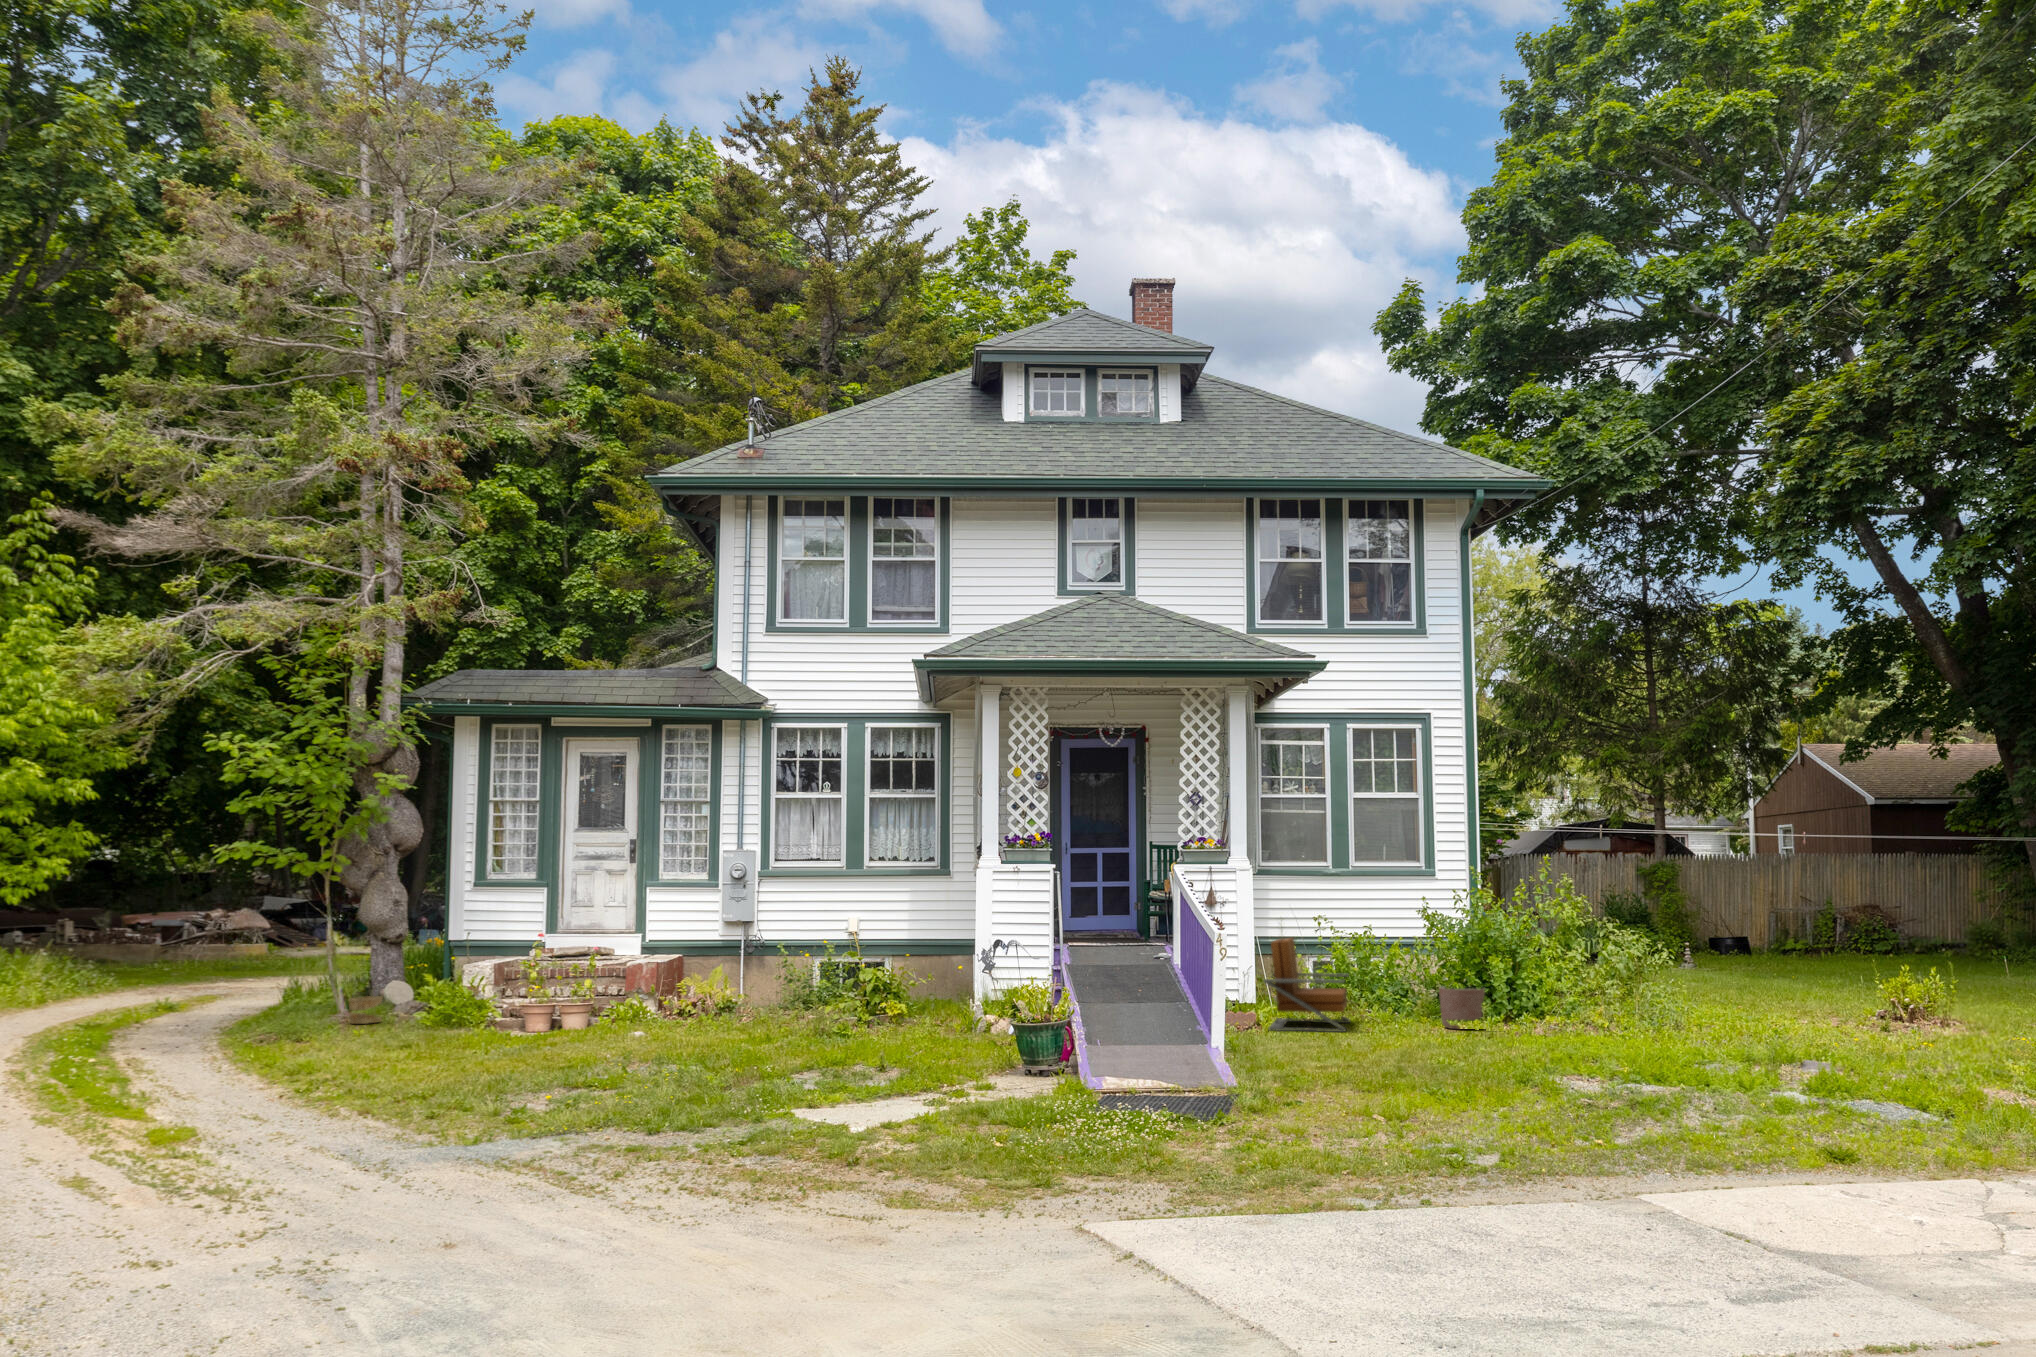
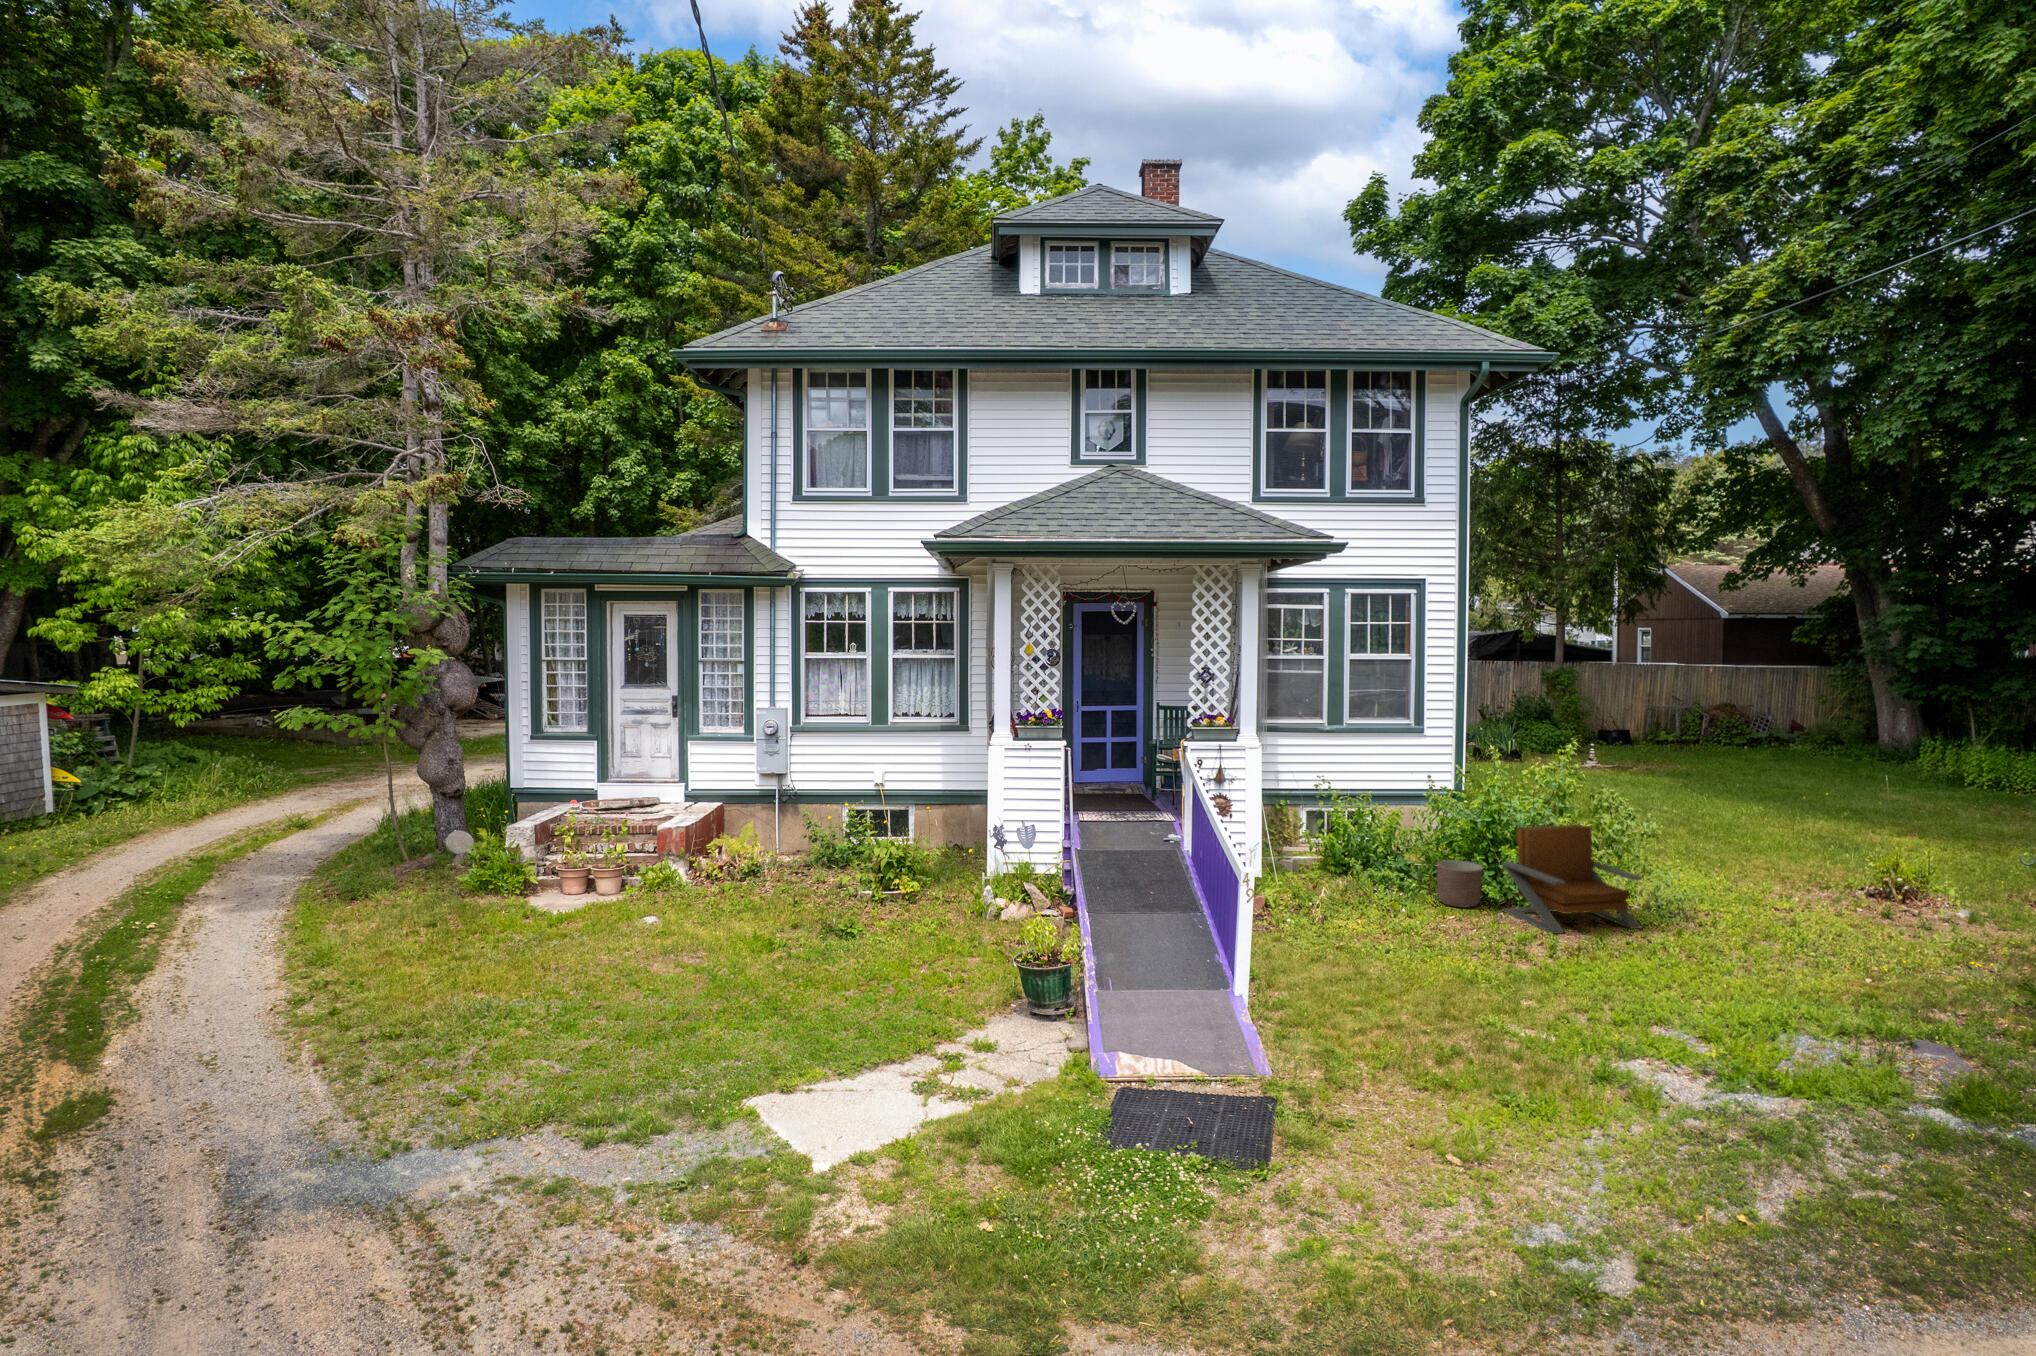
lounge chair: present [1264,938,1350,1032] -> present [1501,825,1643,934]
wooden bucket: present [349,996,382,1024] -> none [413,842,447,871]

